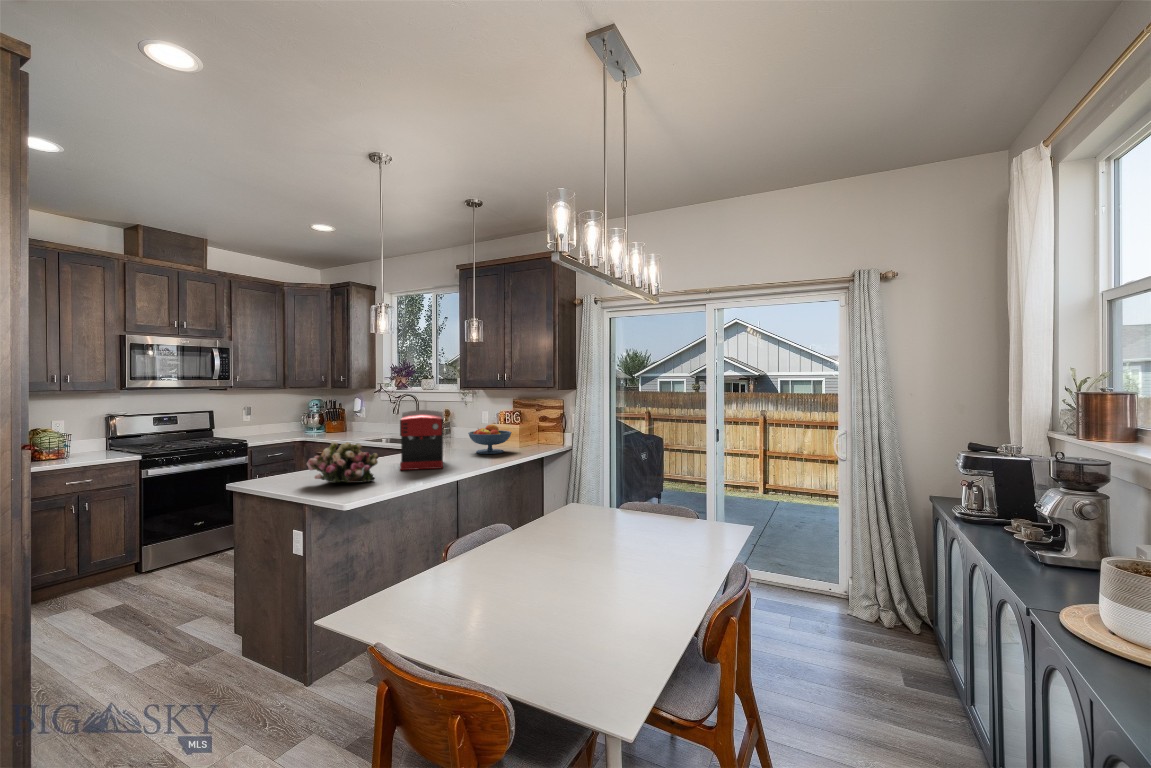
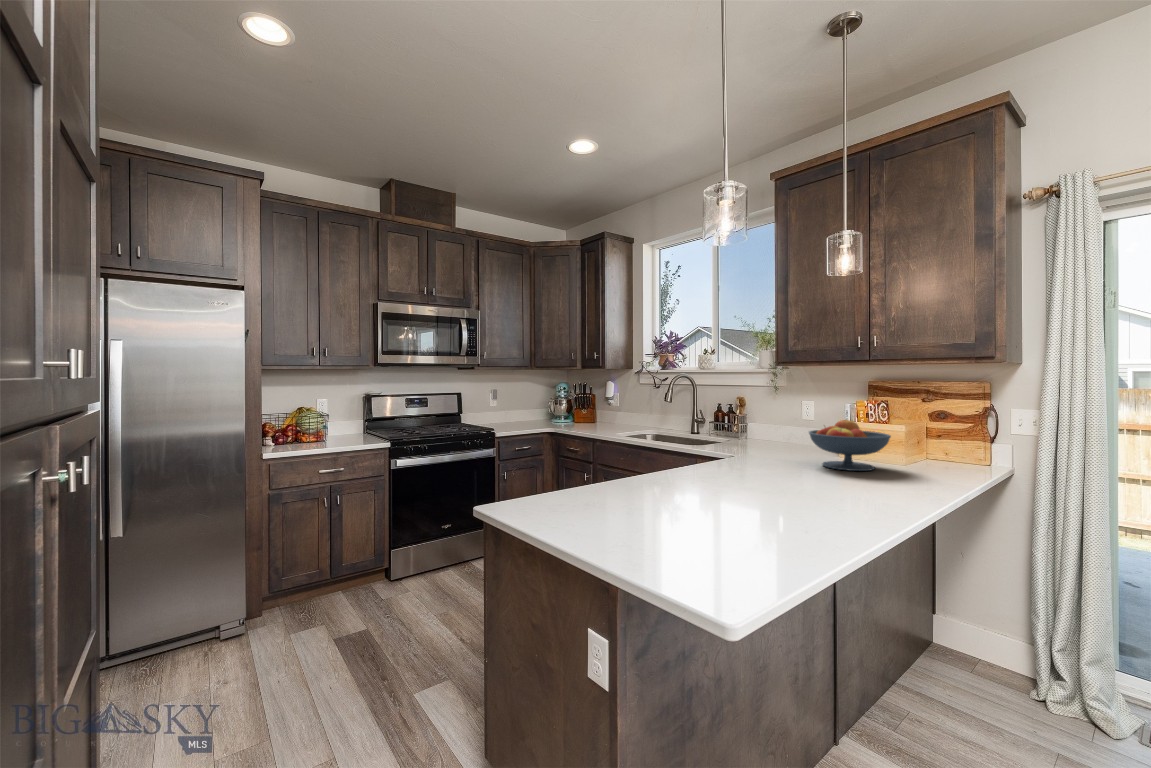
coffee maker: present [400,410,443,470] -> none [717,390,803,495]
flower arrangement: present [307,441,378,483] -> none [588,437,705,516]

